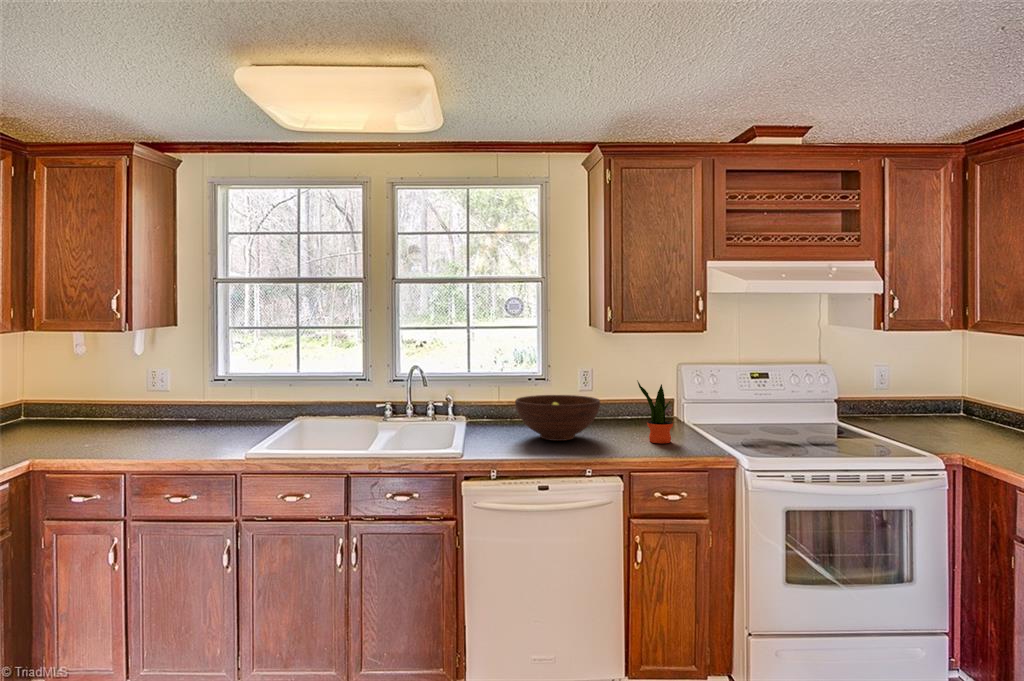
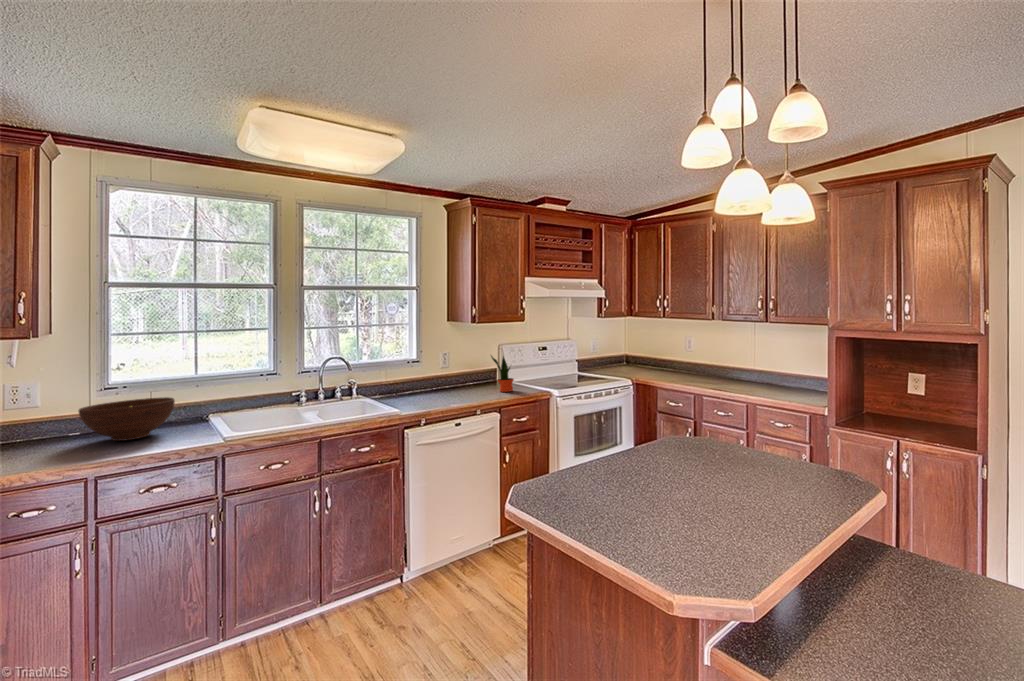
fruit bowl: present [515,395,600,441] -> present [79,397,175,441]

